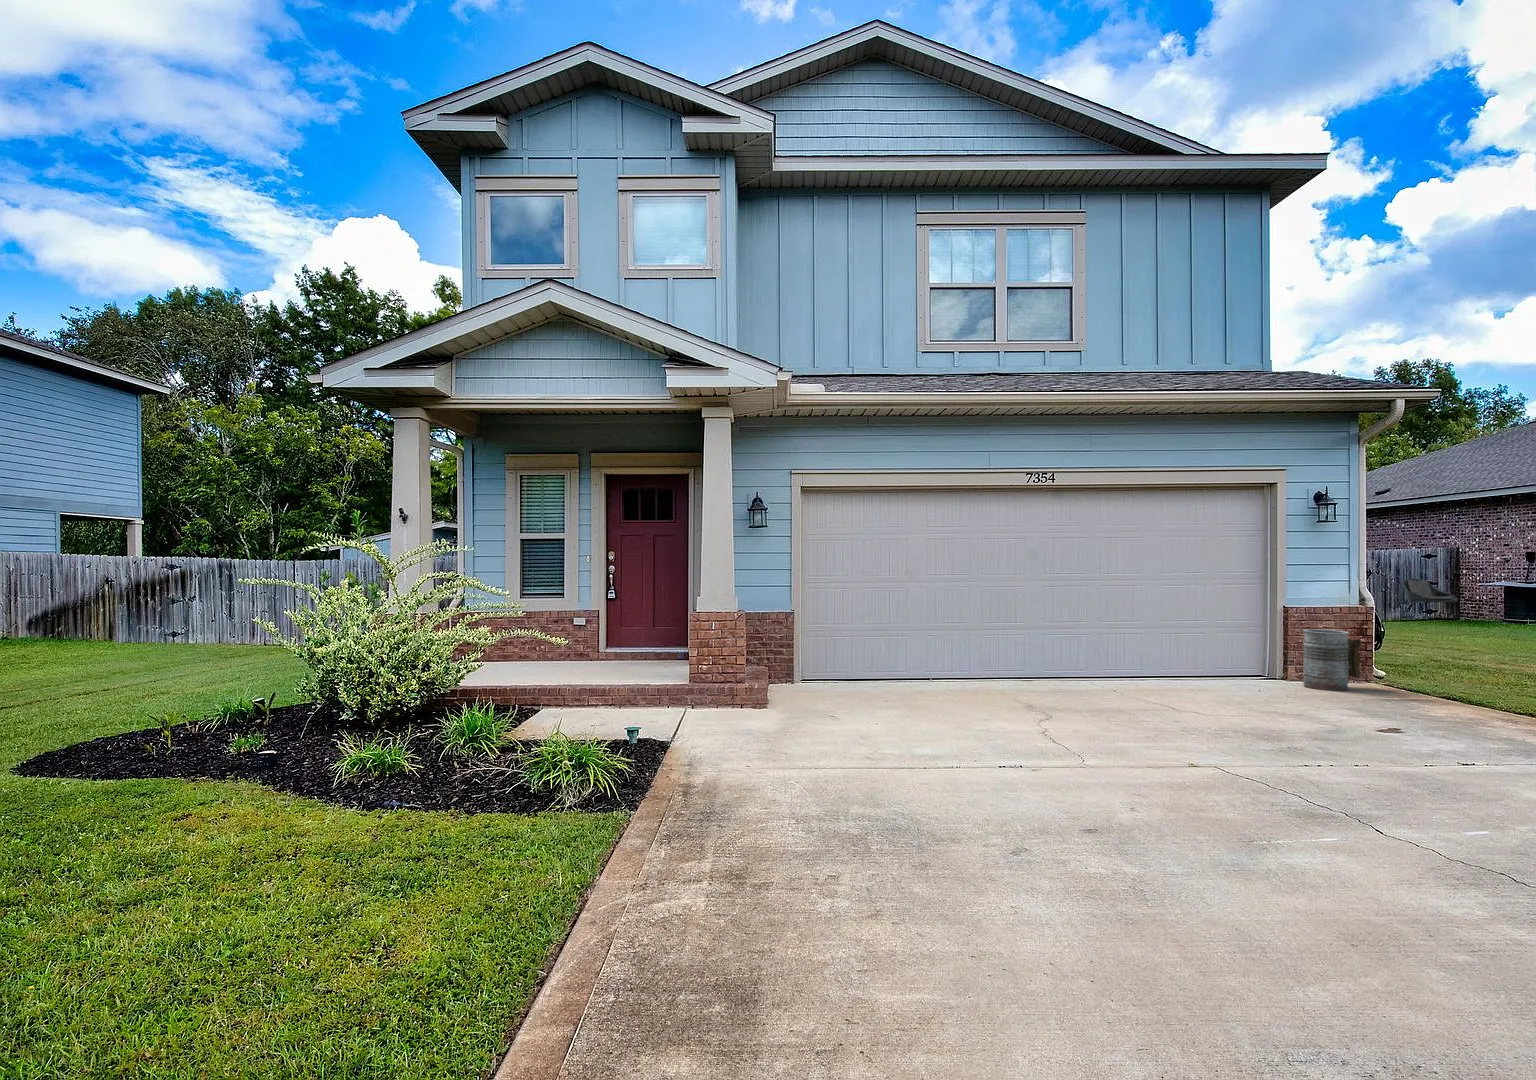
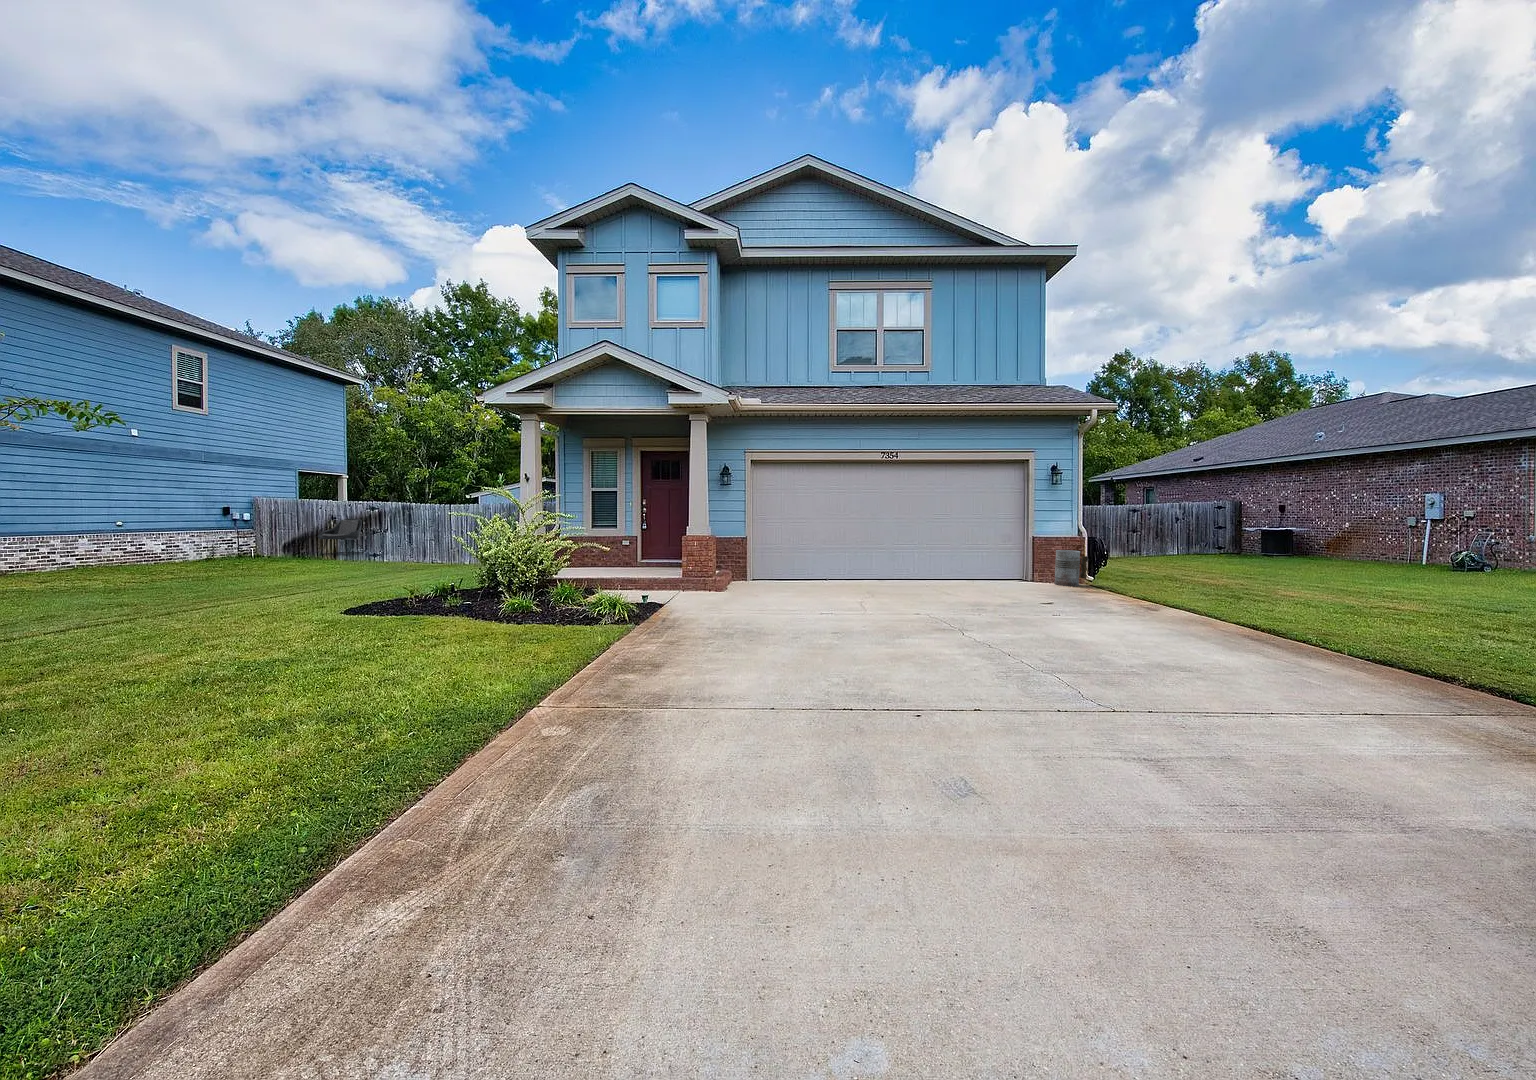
lounge chair: present [1401,579,1458,620] -> present [318,518,365,555]

